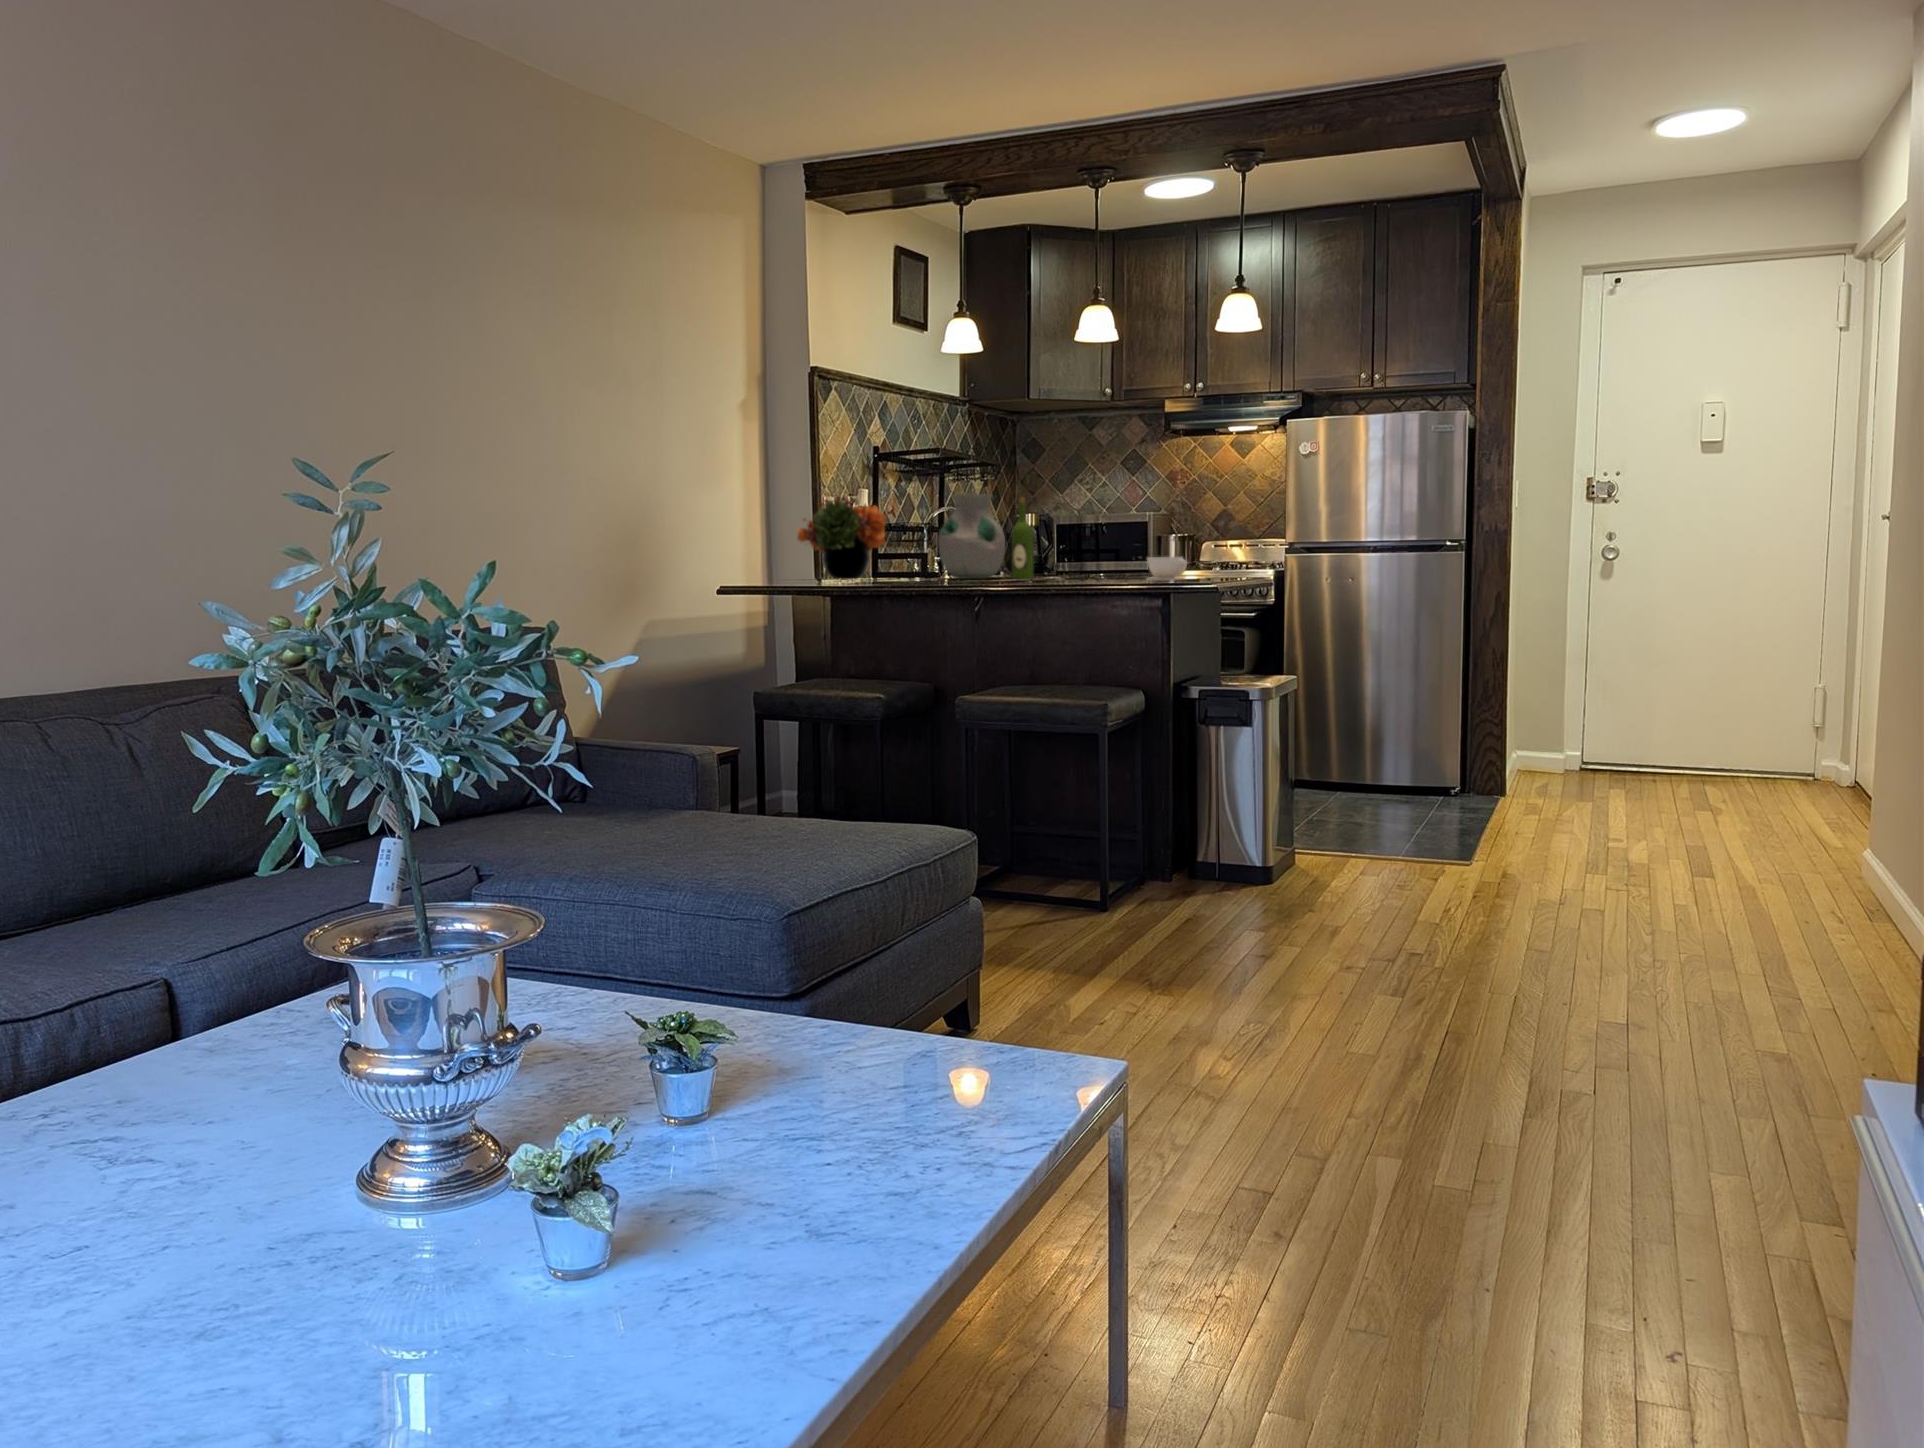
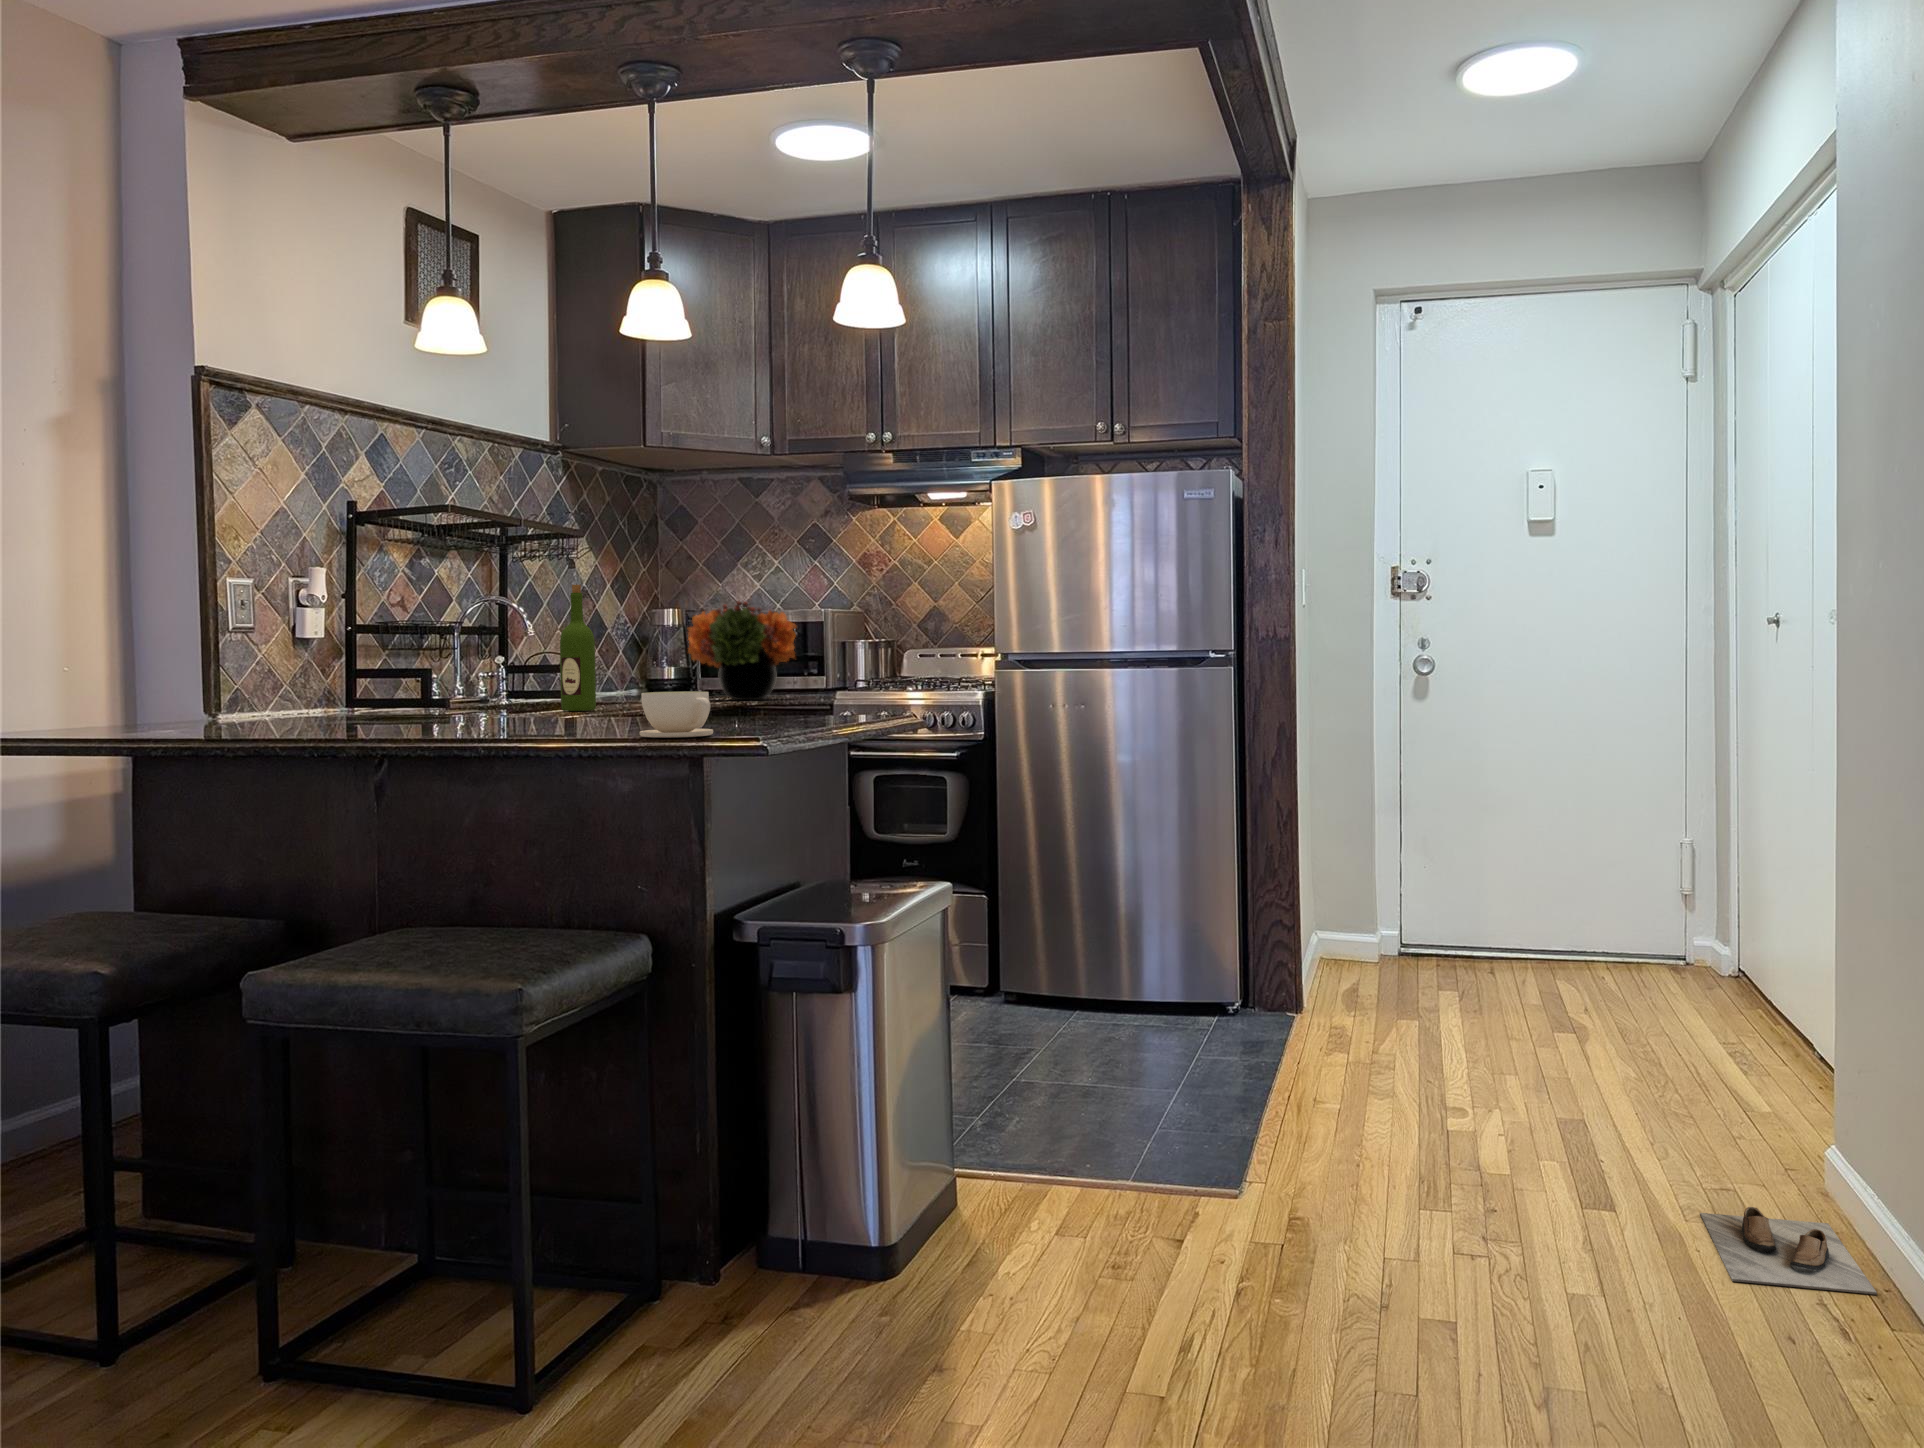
vase: present [938,494,1005,579] -> none [415,578,531,715]
flower arrangement: present [797,496,887,579] -> present [688,601,796,700]
shoe: none [1774,877,1876,915] -> present [1700,1207,1877,1294]

